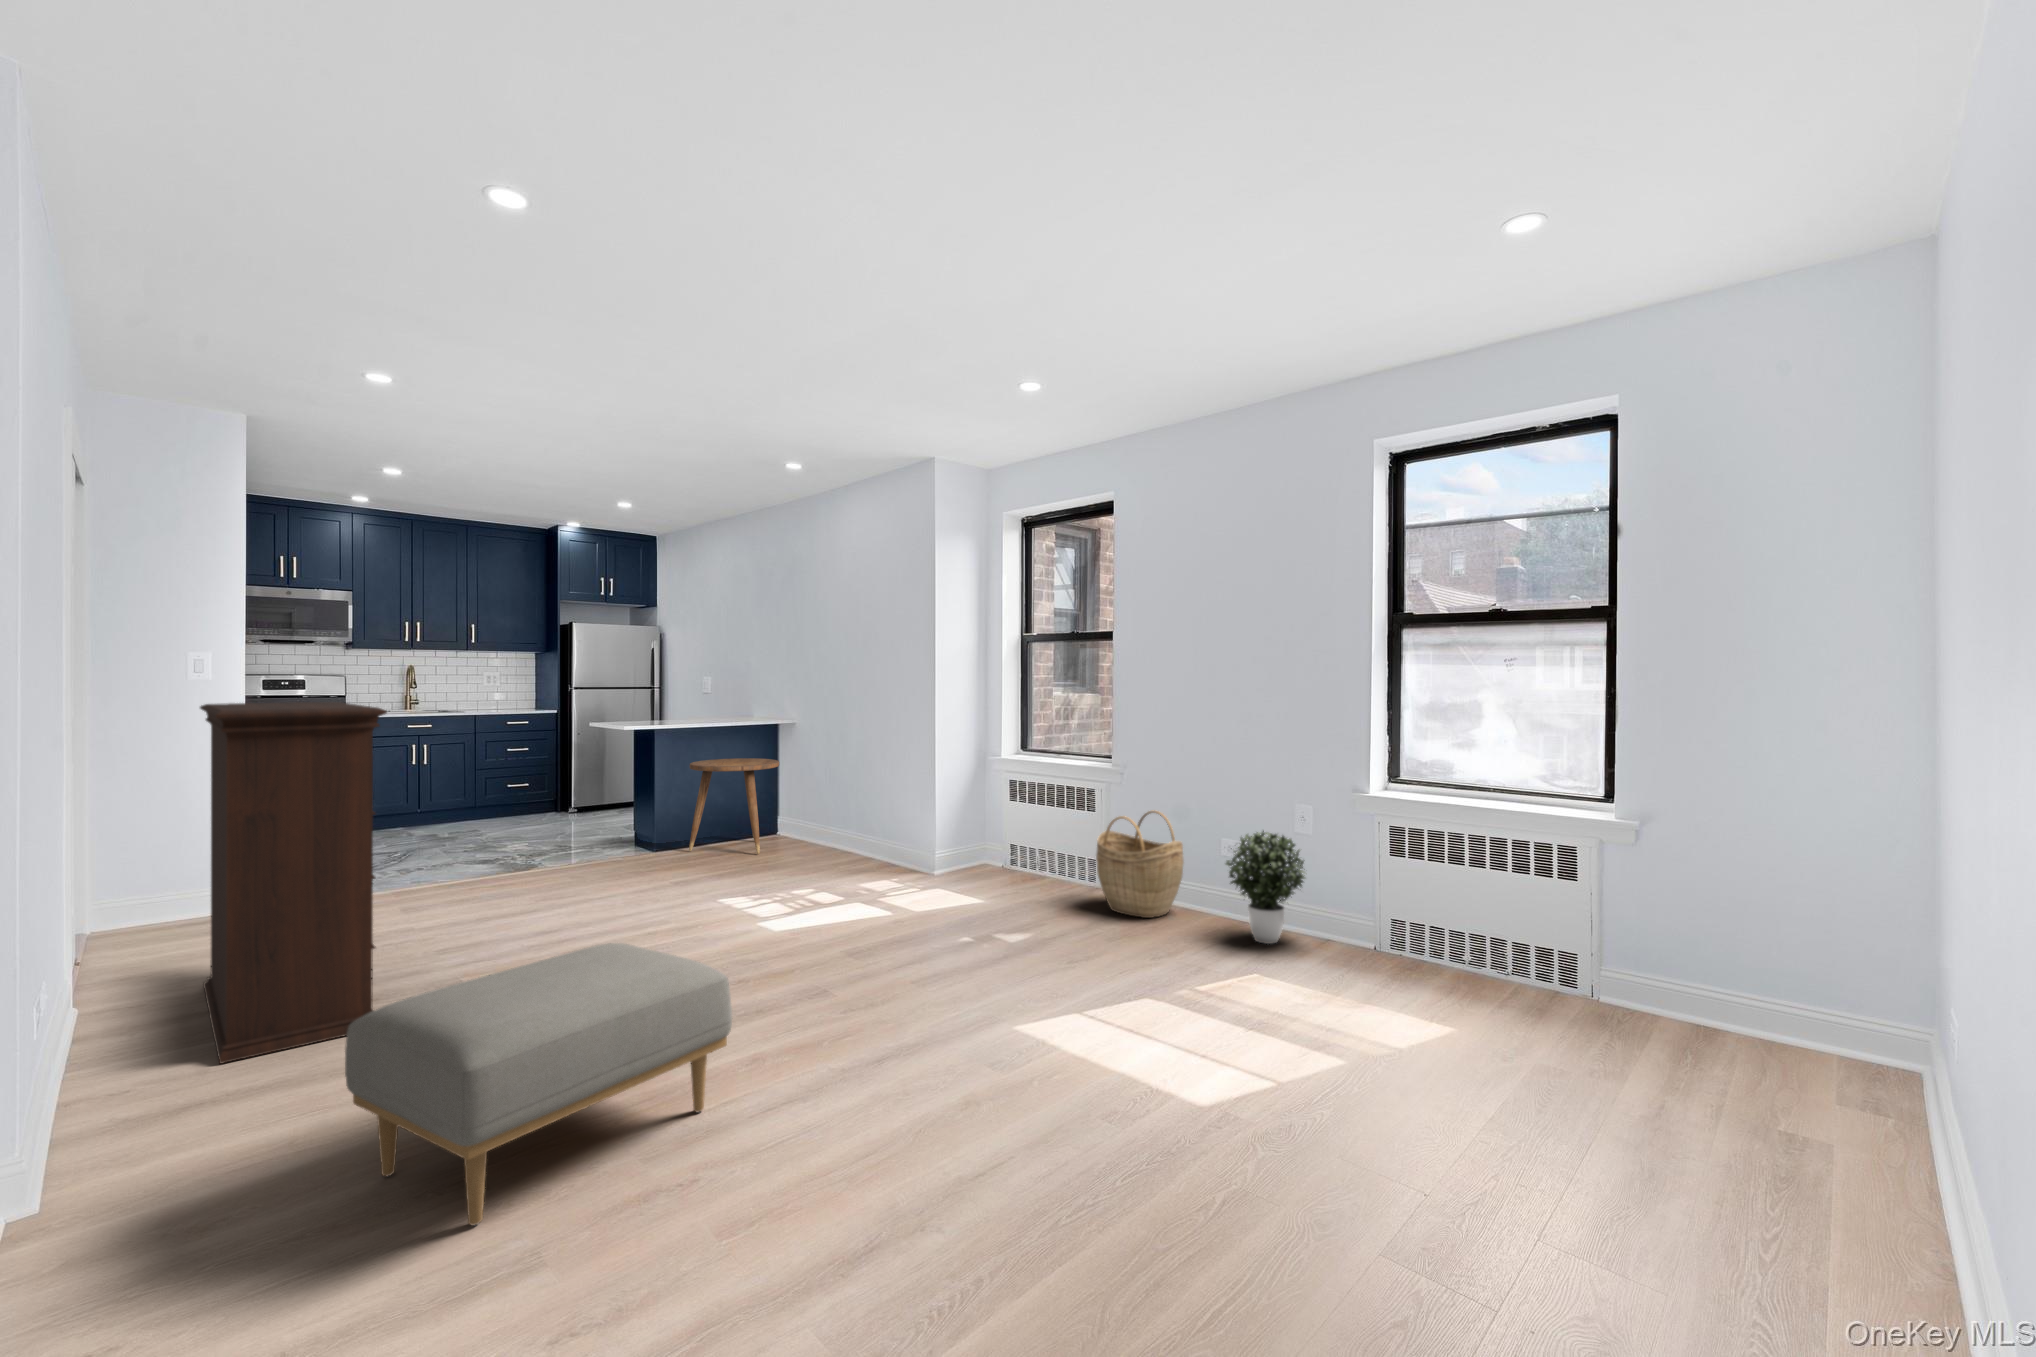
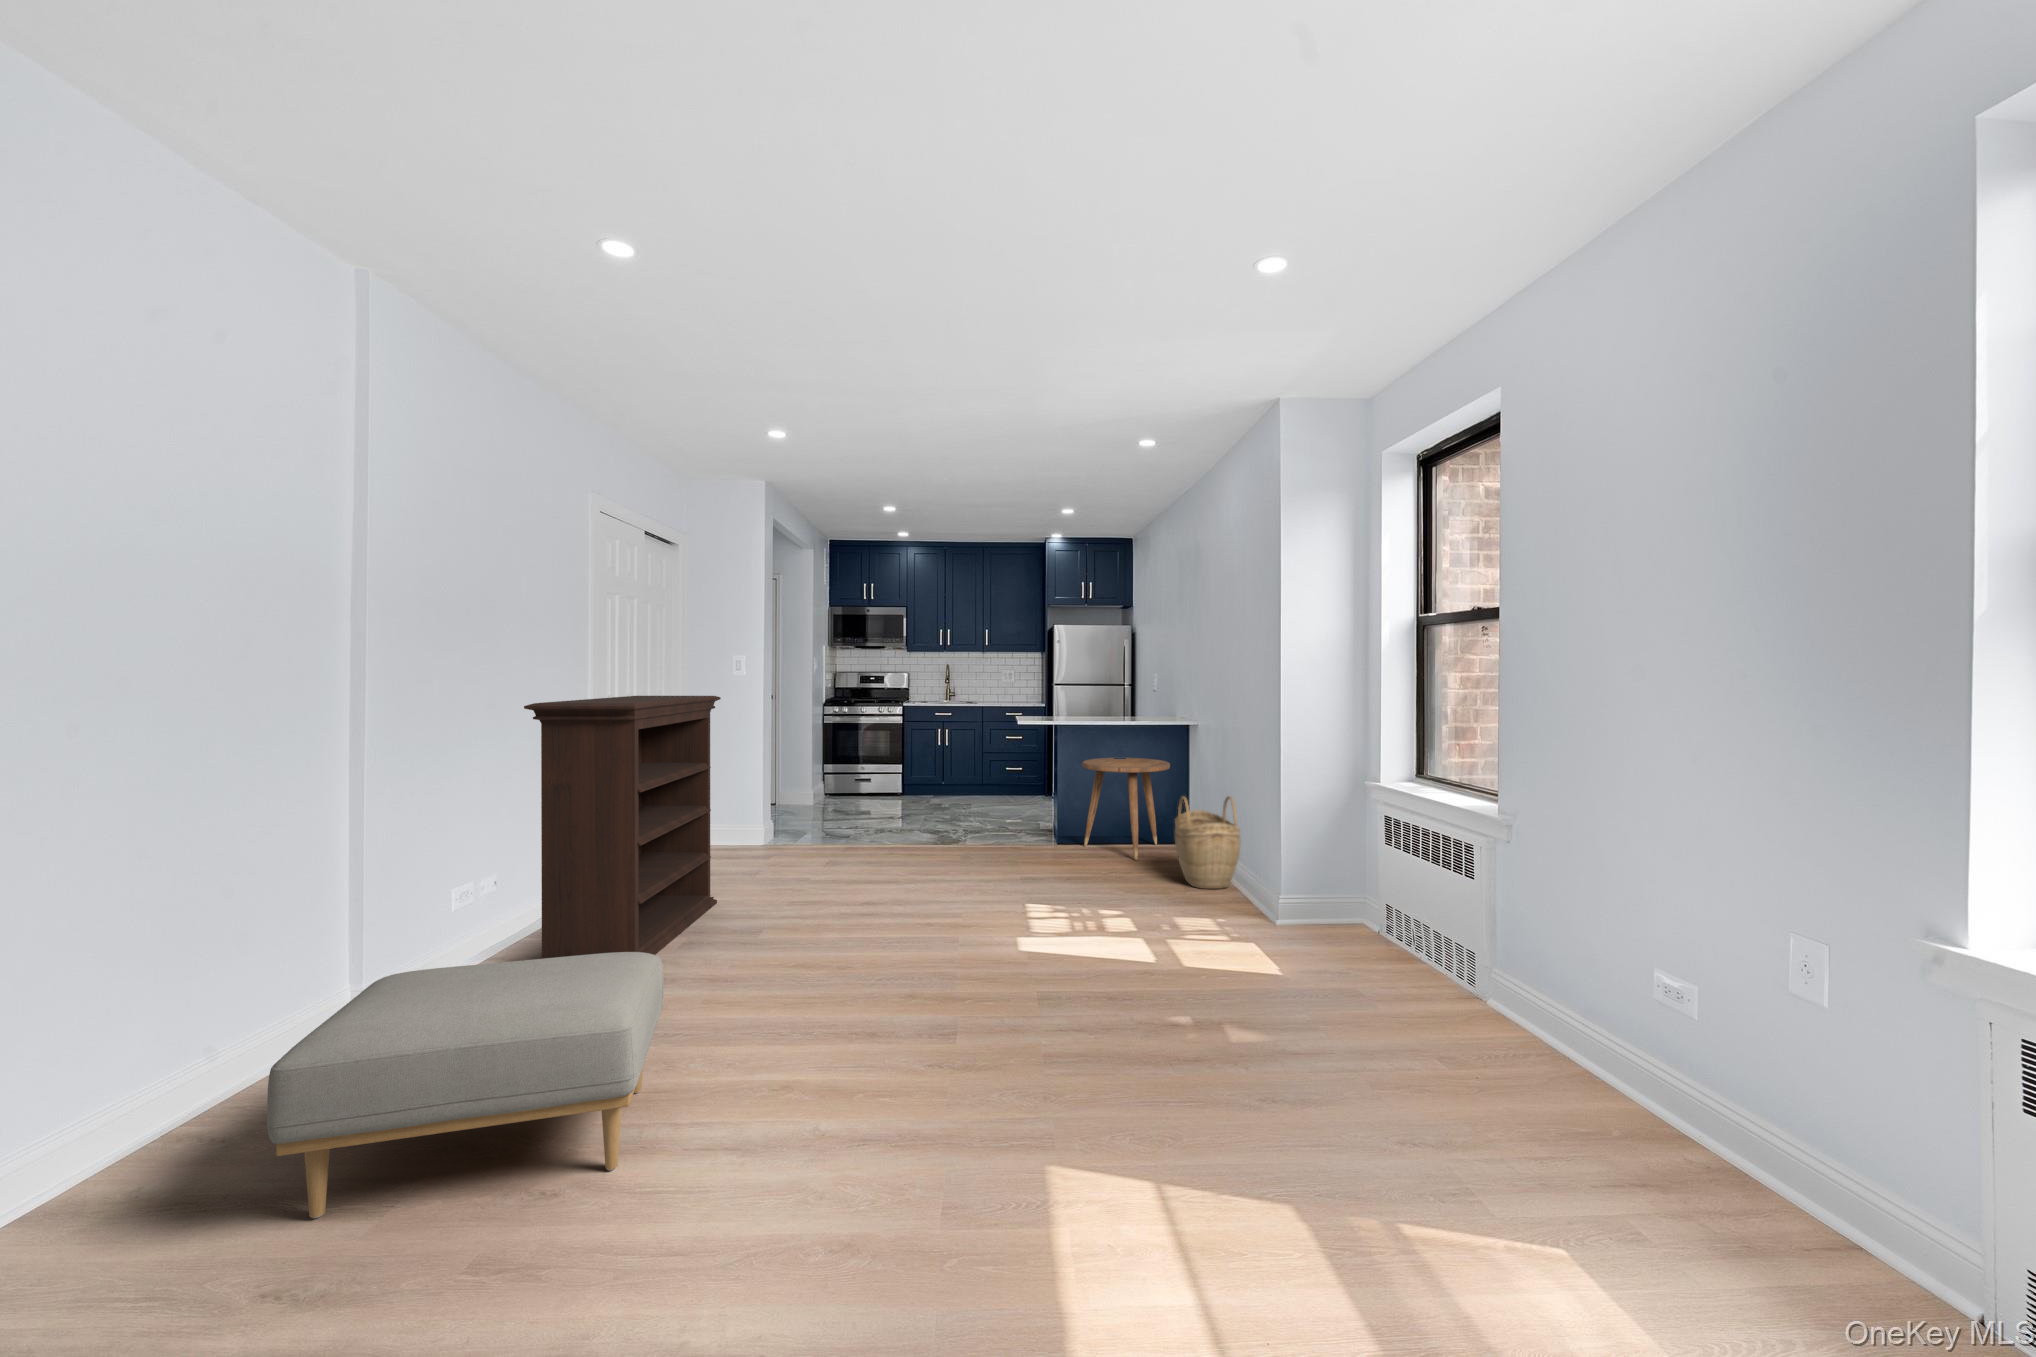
woven basket: present [1096,810,1184,918] -> present [1175,796,1241,889]
potted plant: present [1226,831,1305,944] -> none [1603,986,1807,1224]

